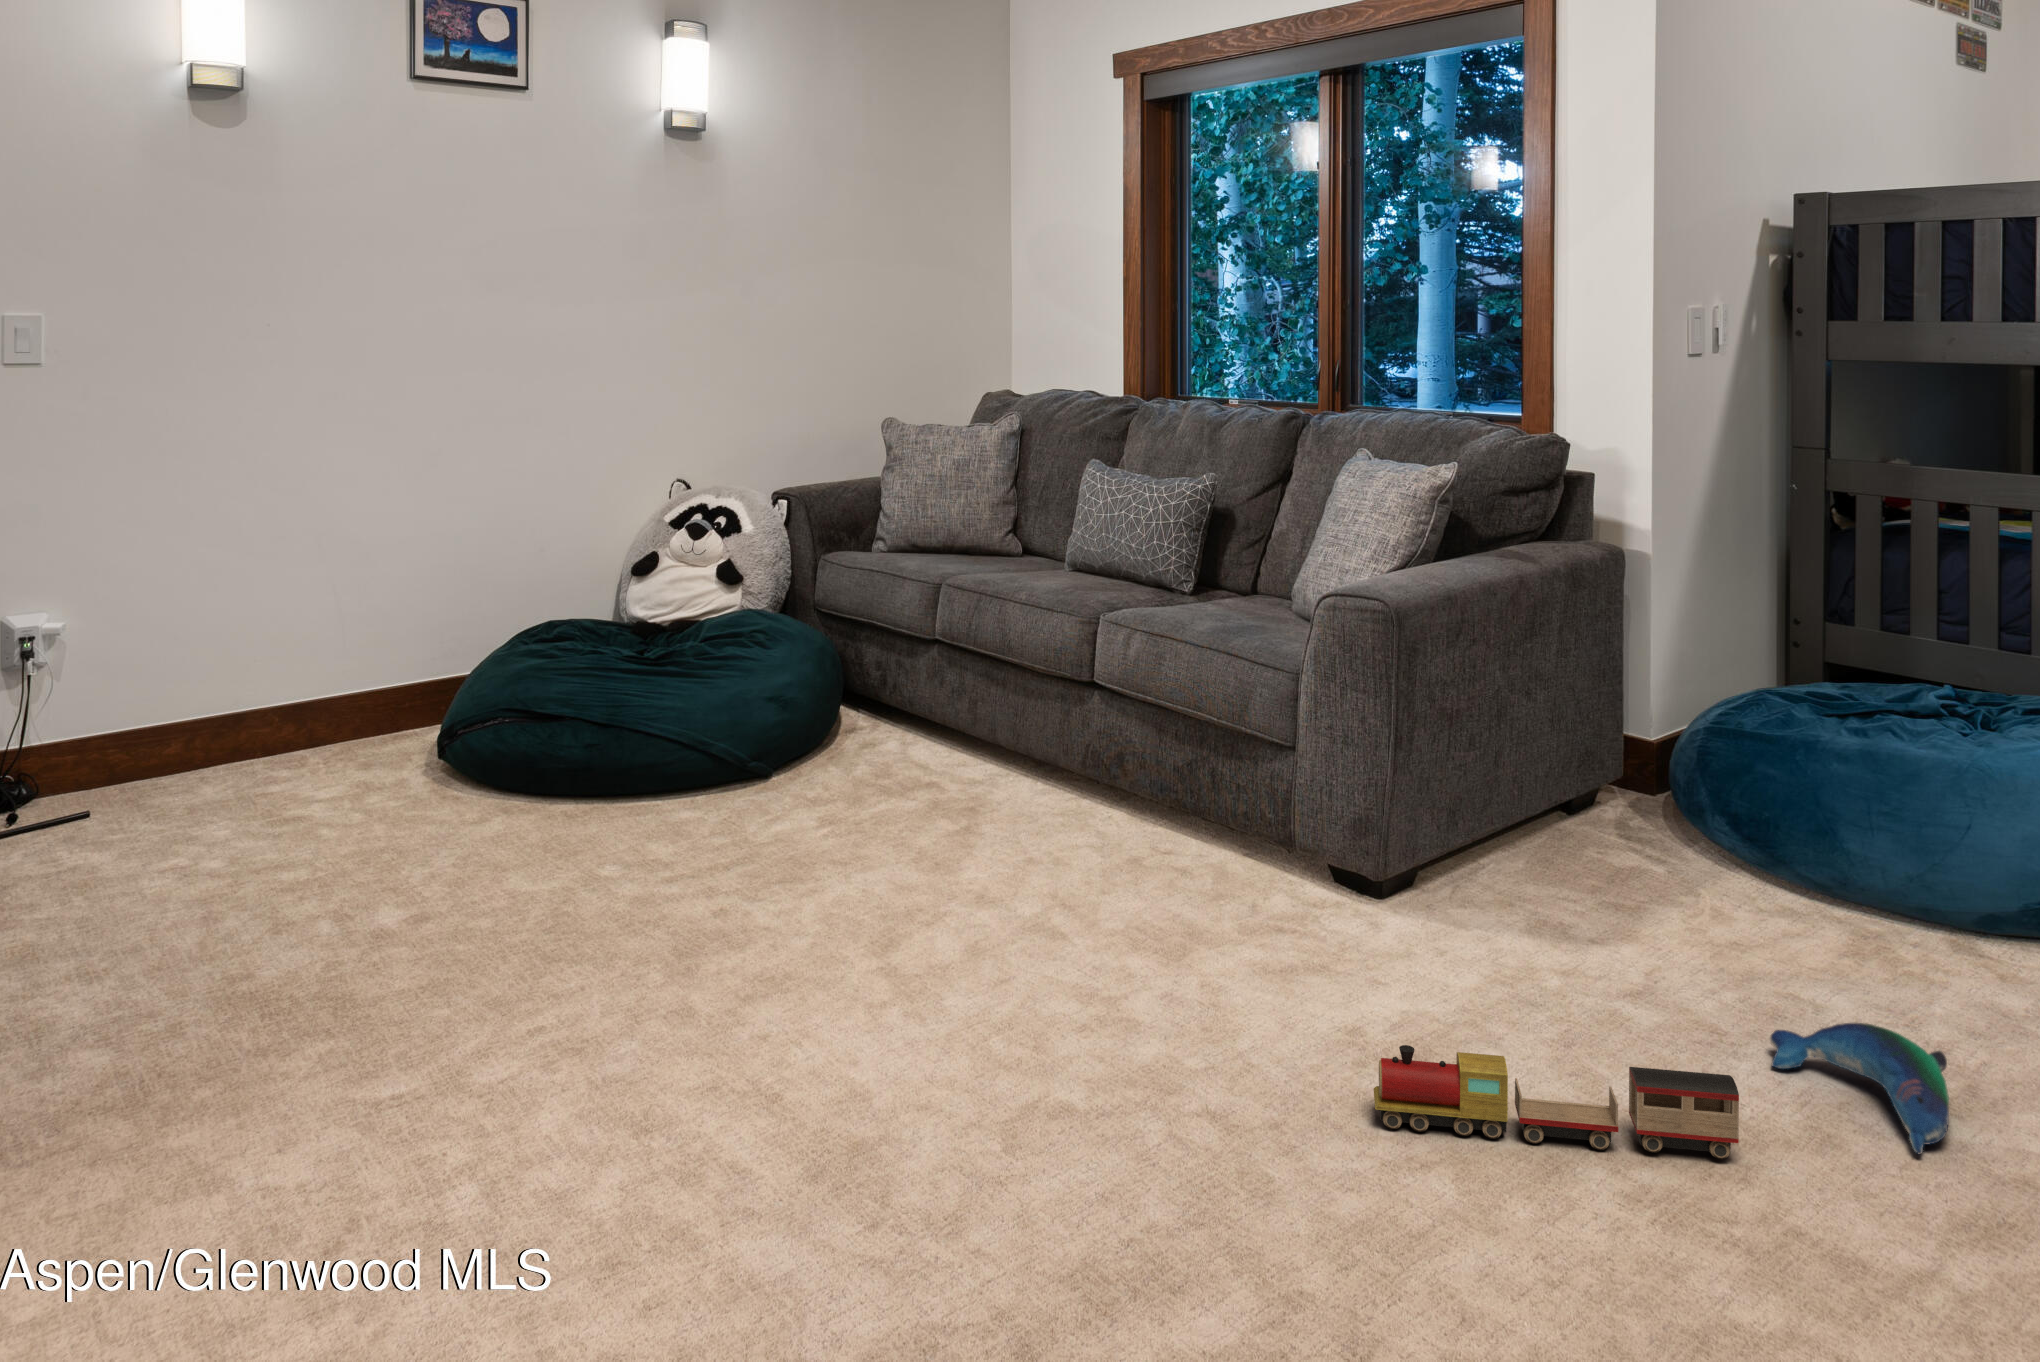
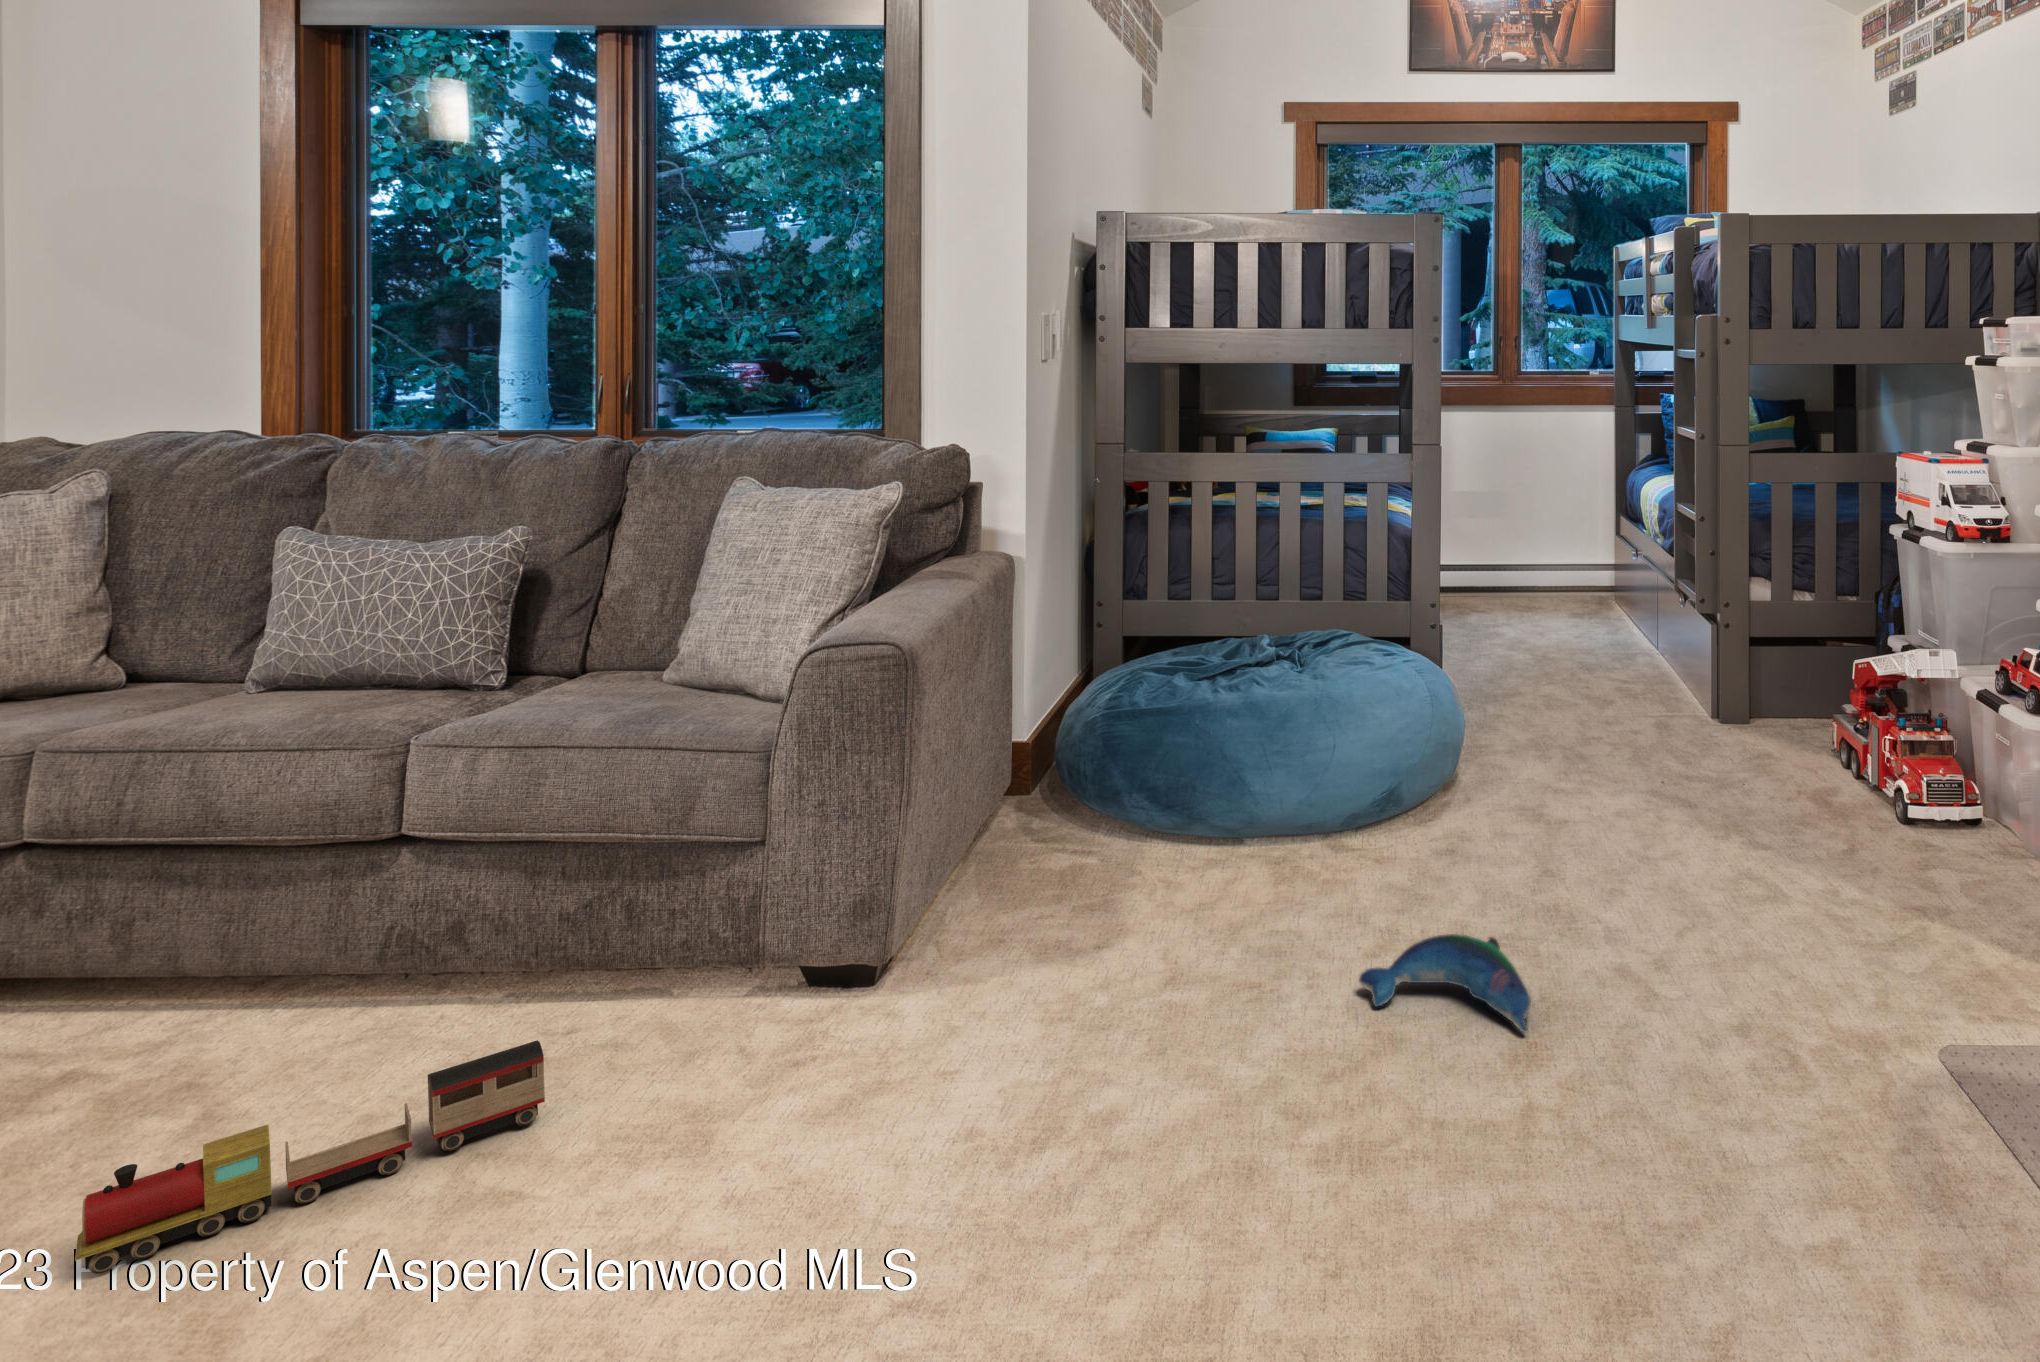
toy train: present [1374,1045,1739,1159] -> present [75,1040,545,1274]

